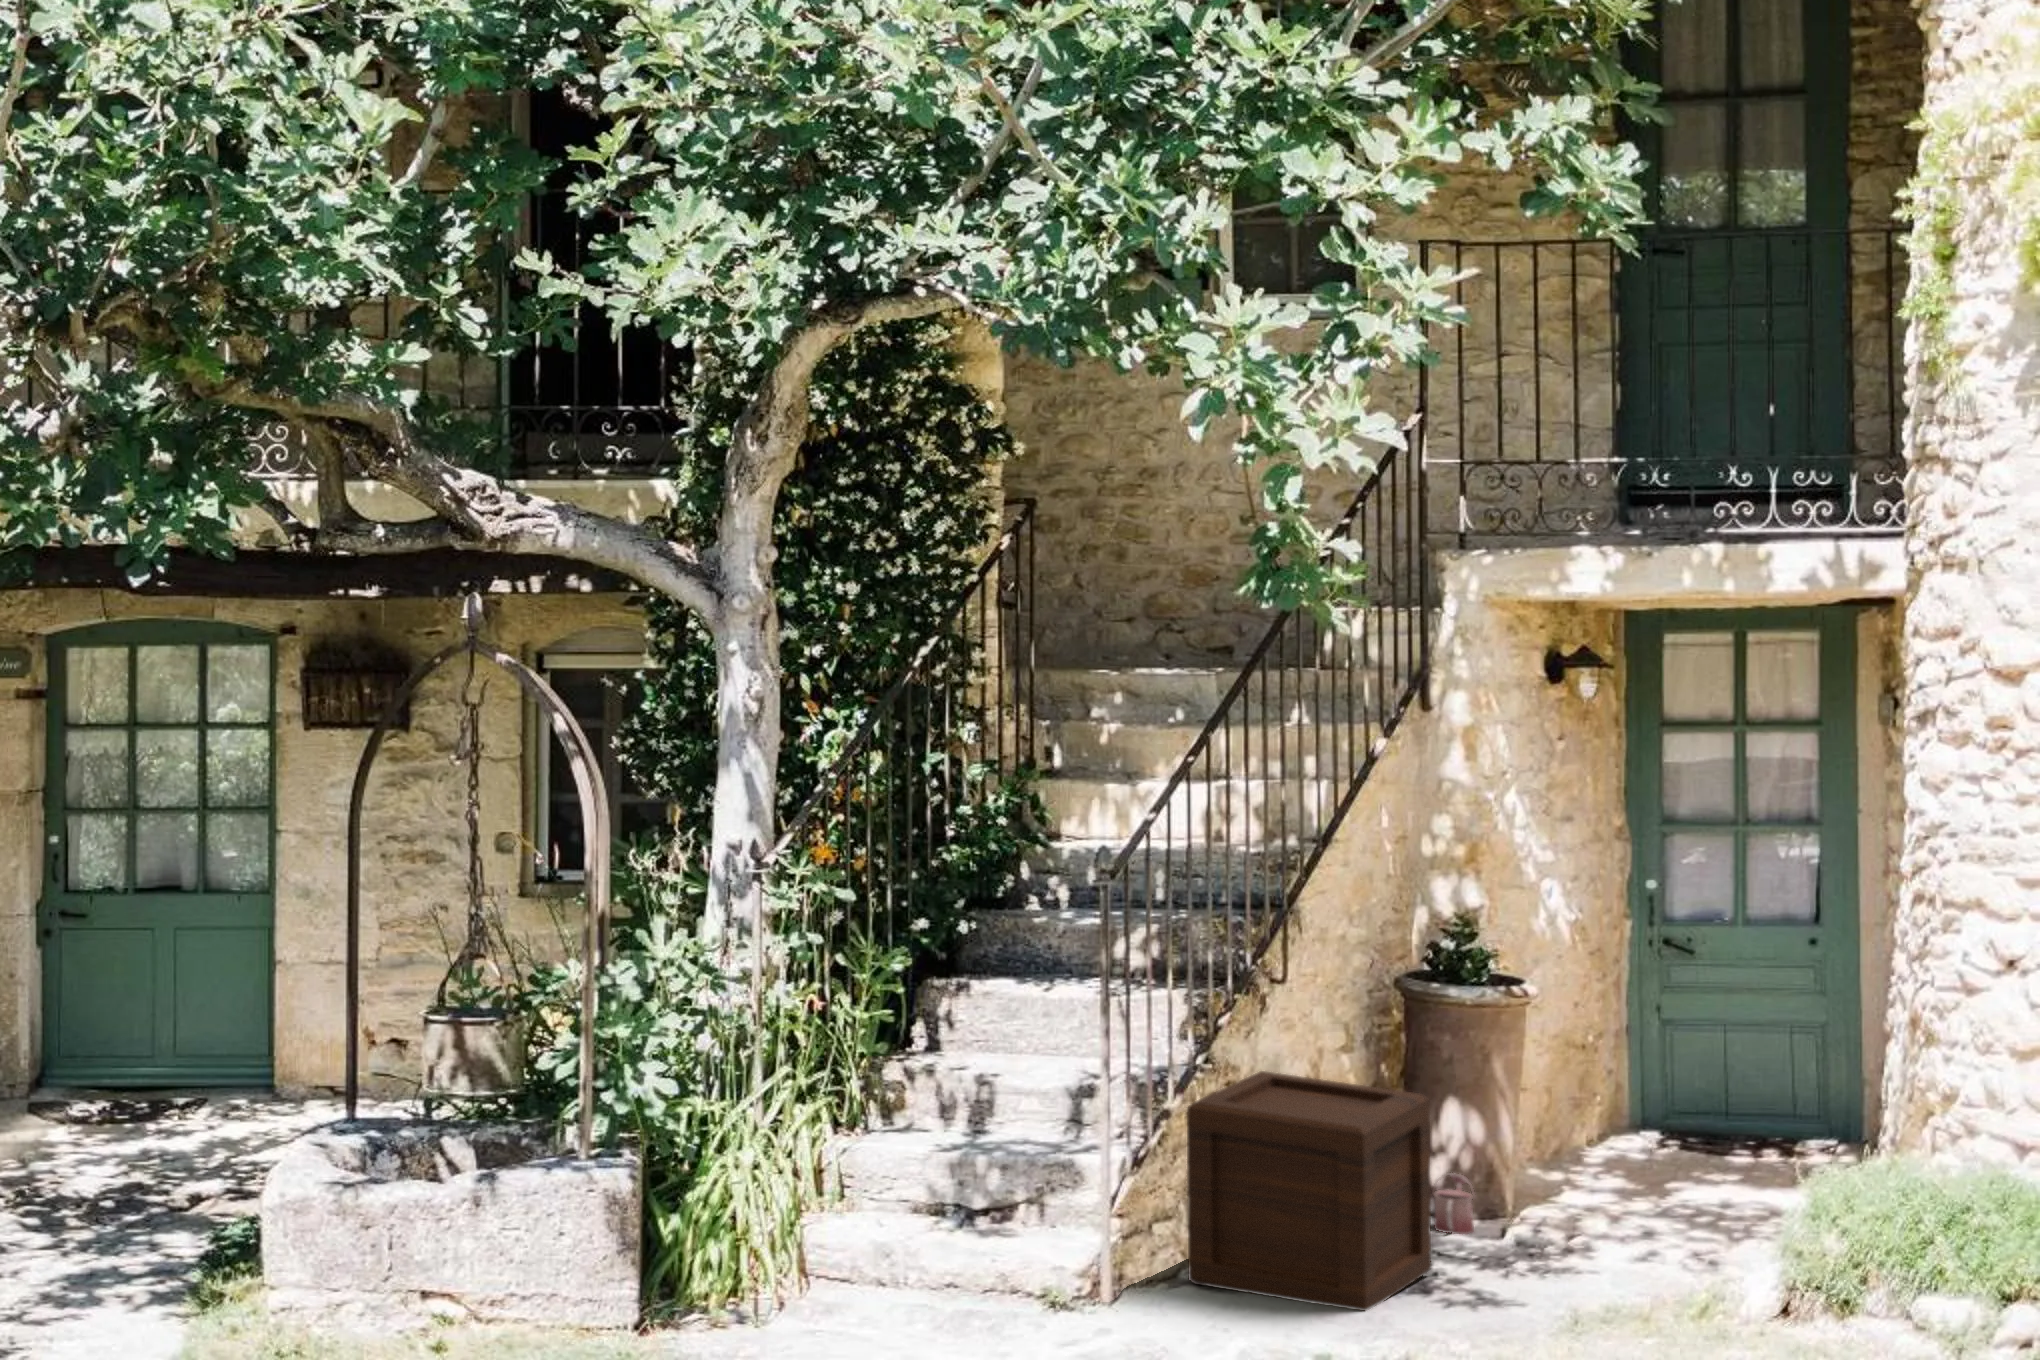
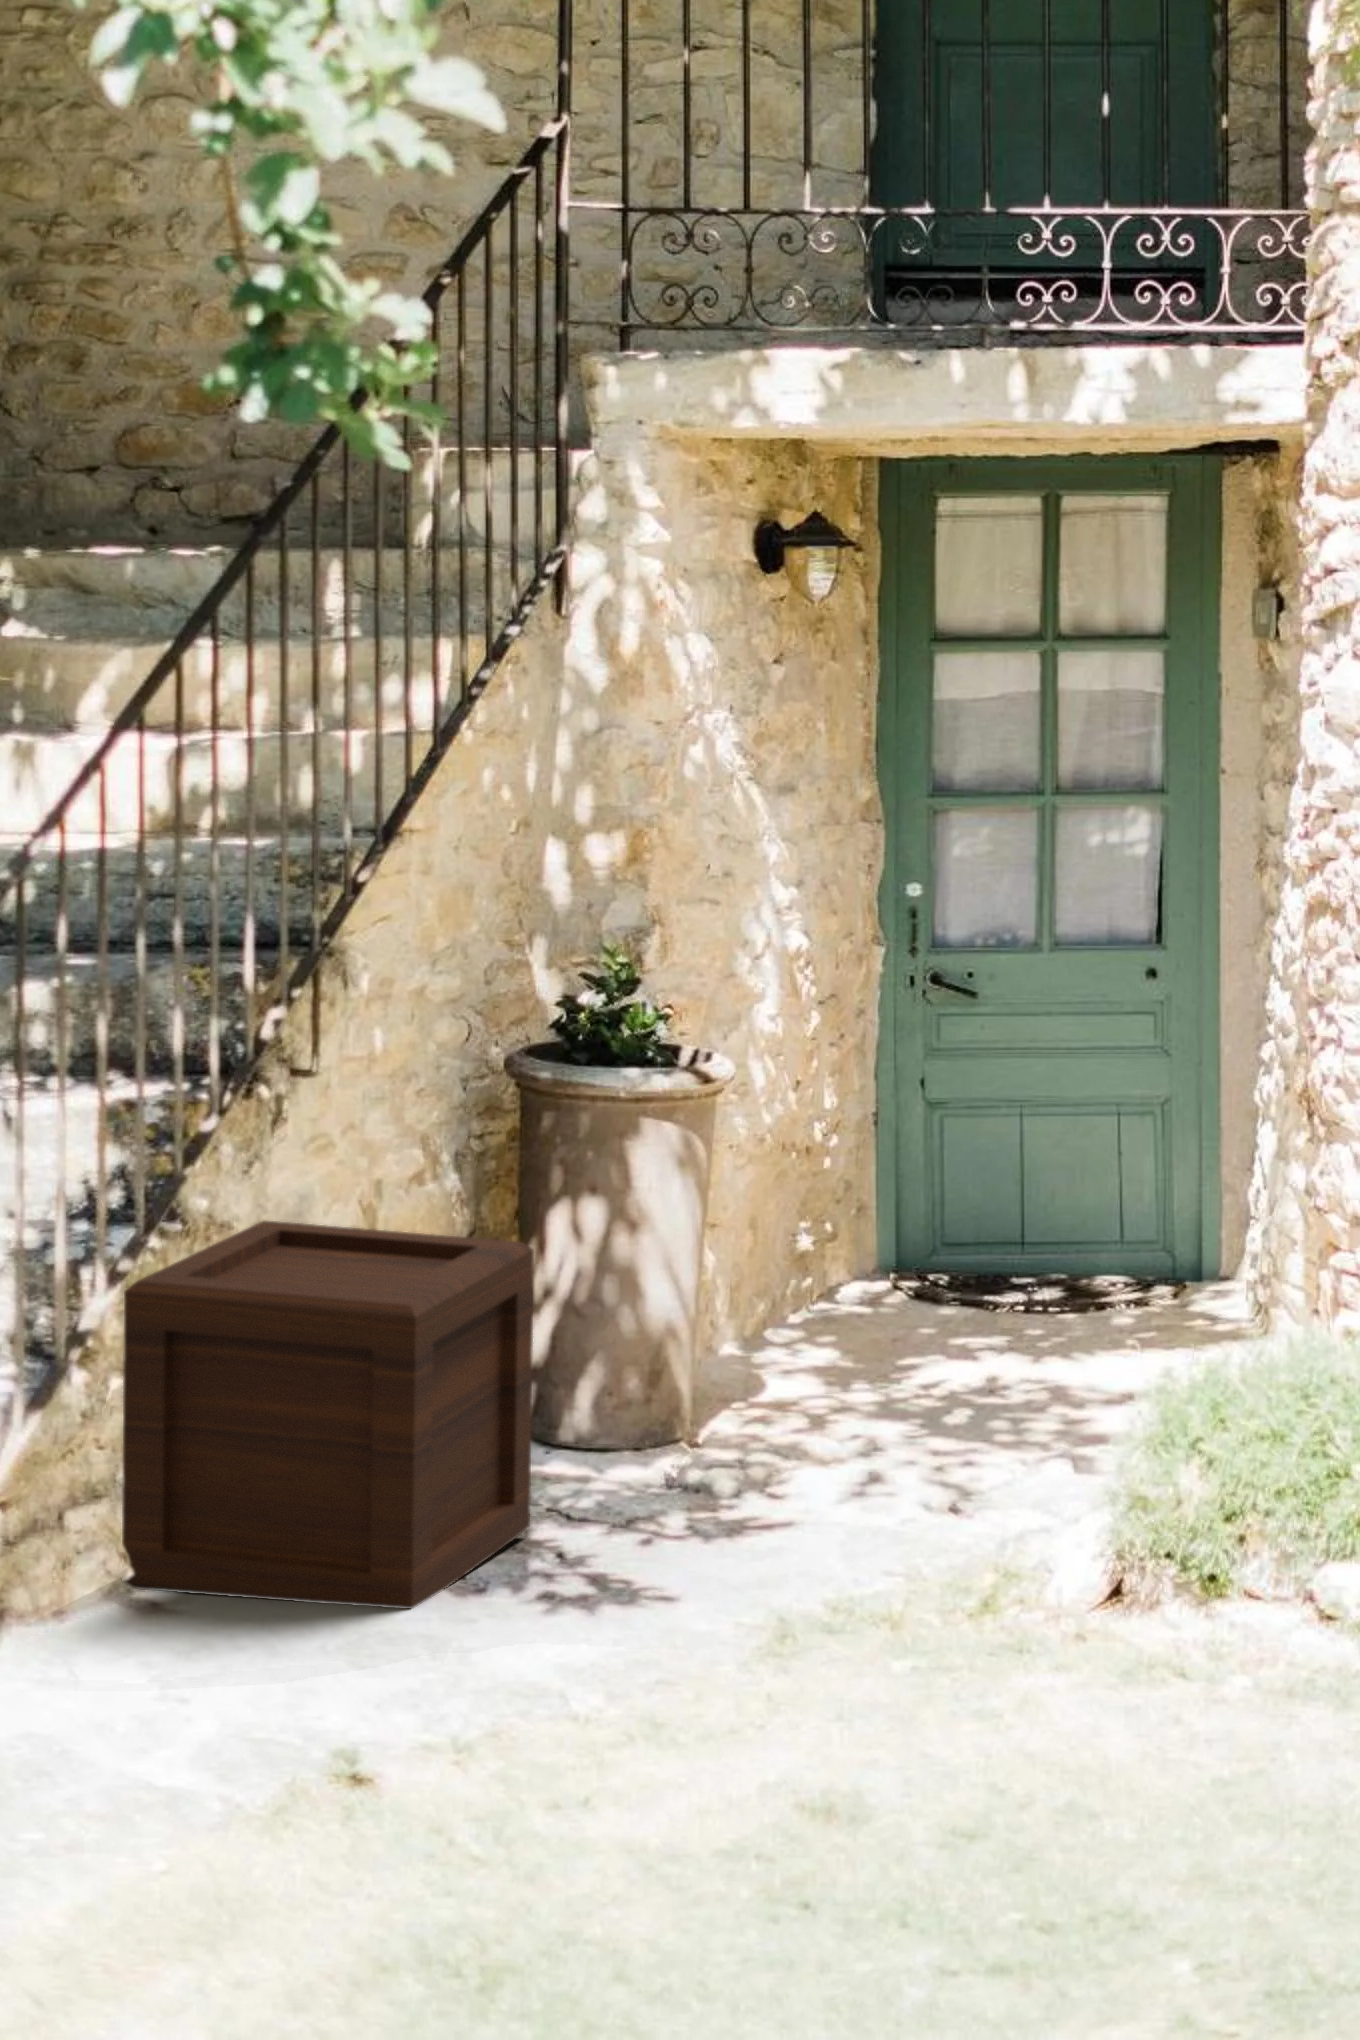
watering can: present [1432,1174,1475,1234] -> none [545,1365,614,1464]

